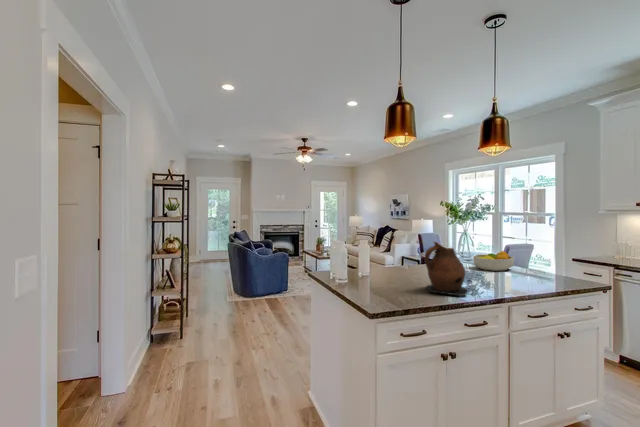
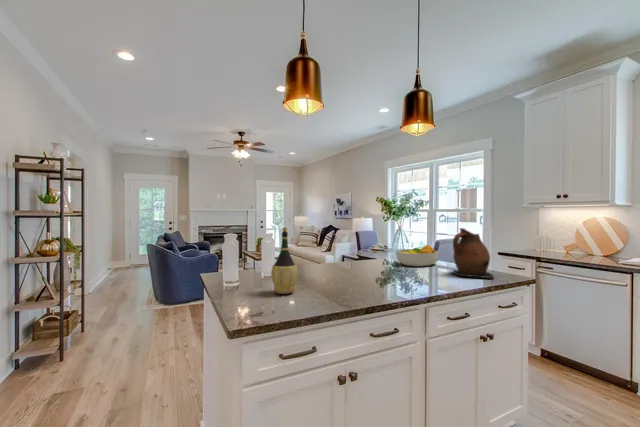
wine bottle: none [380,238,401,291] -> present [271,227,298,294]
ceramic pitcher: present [425,242,467,296] -> present [453,228,494,278]

